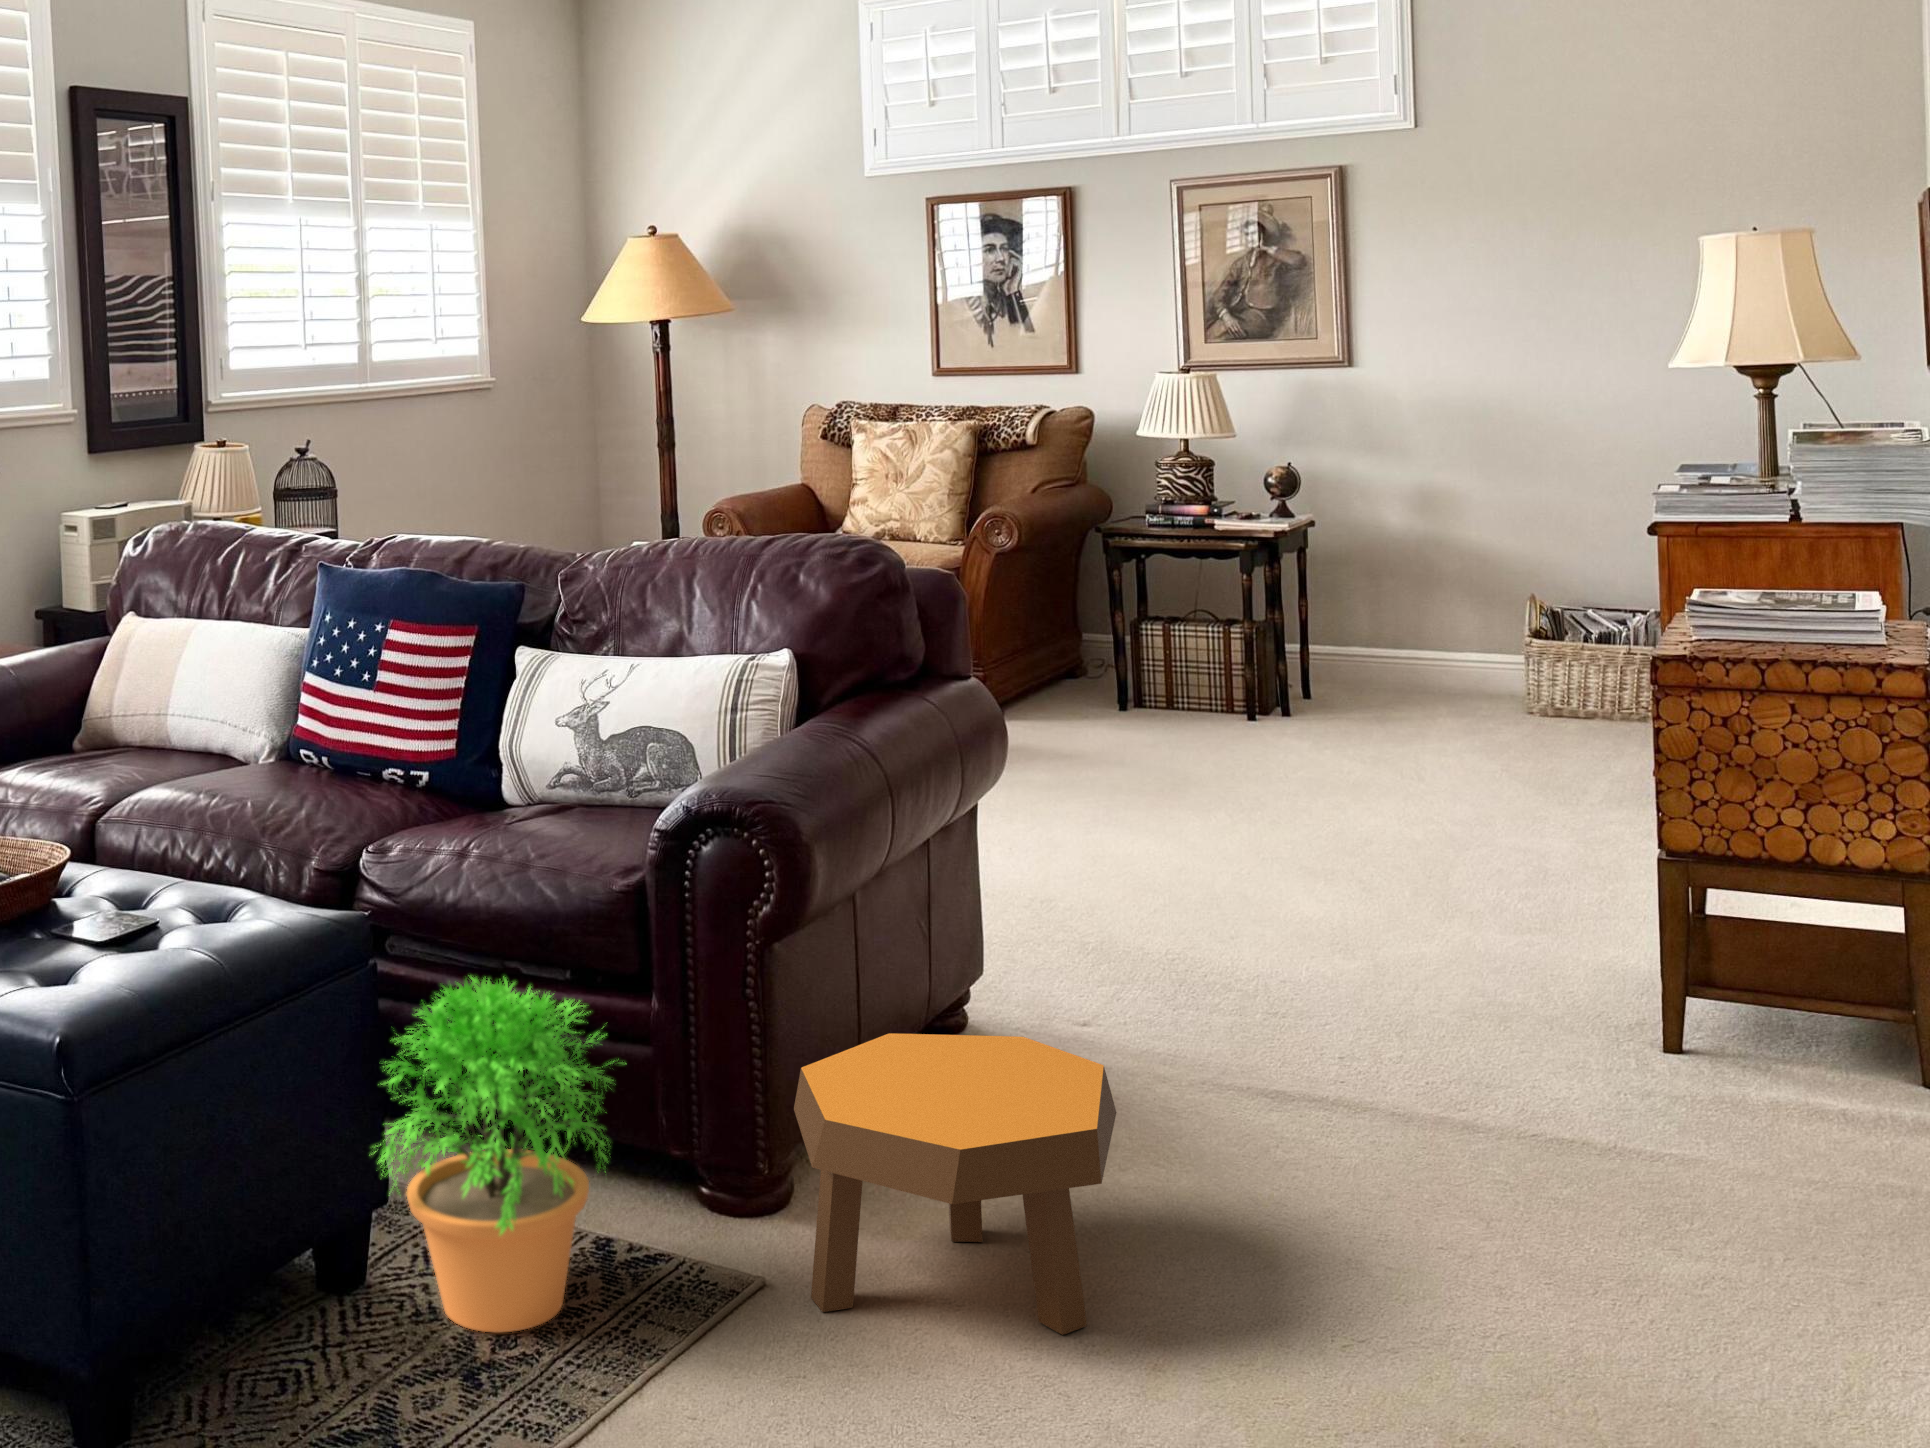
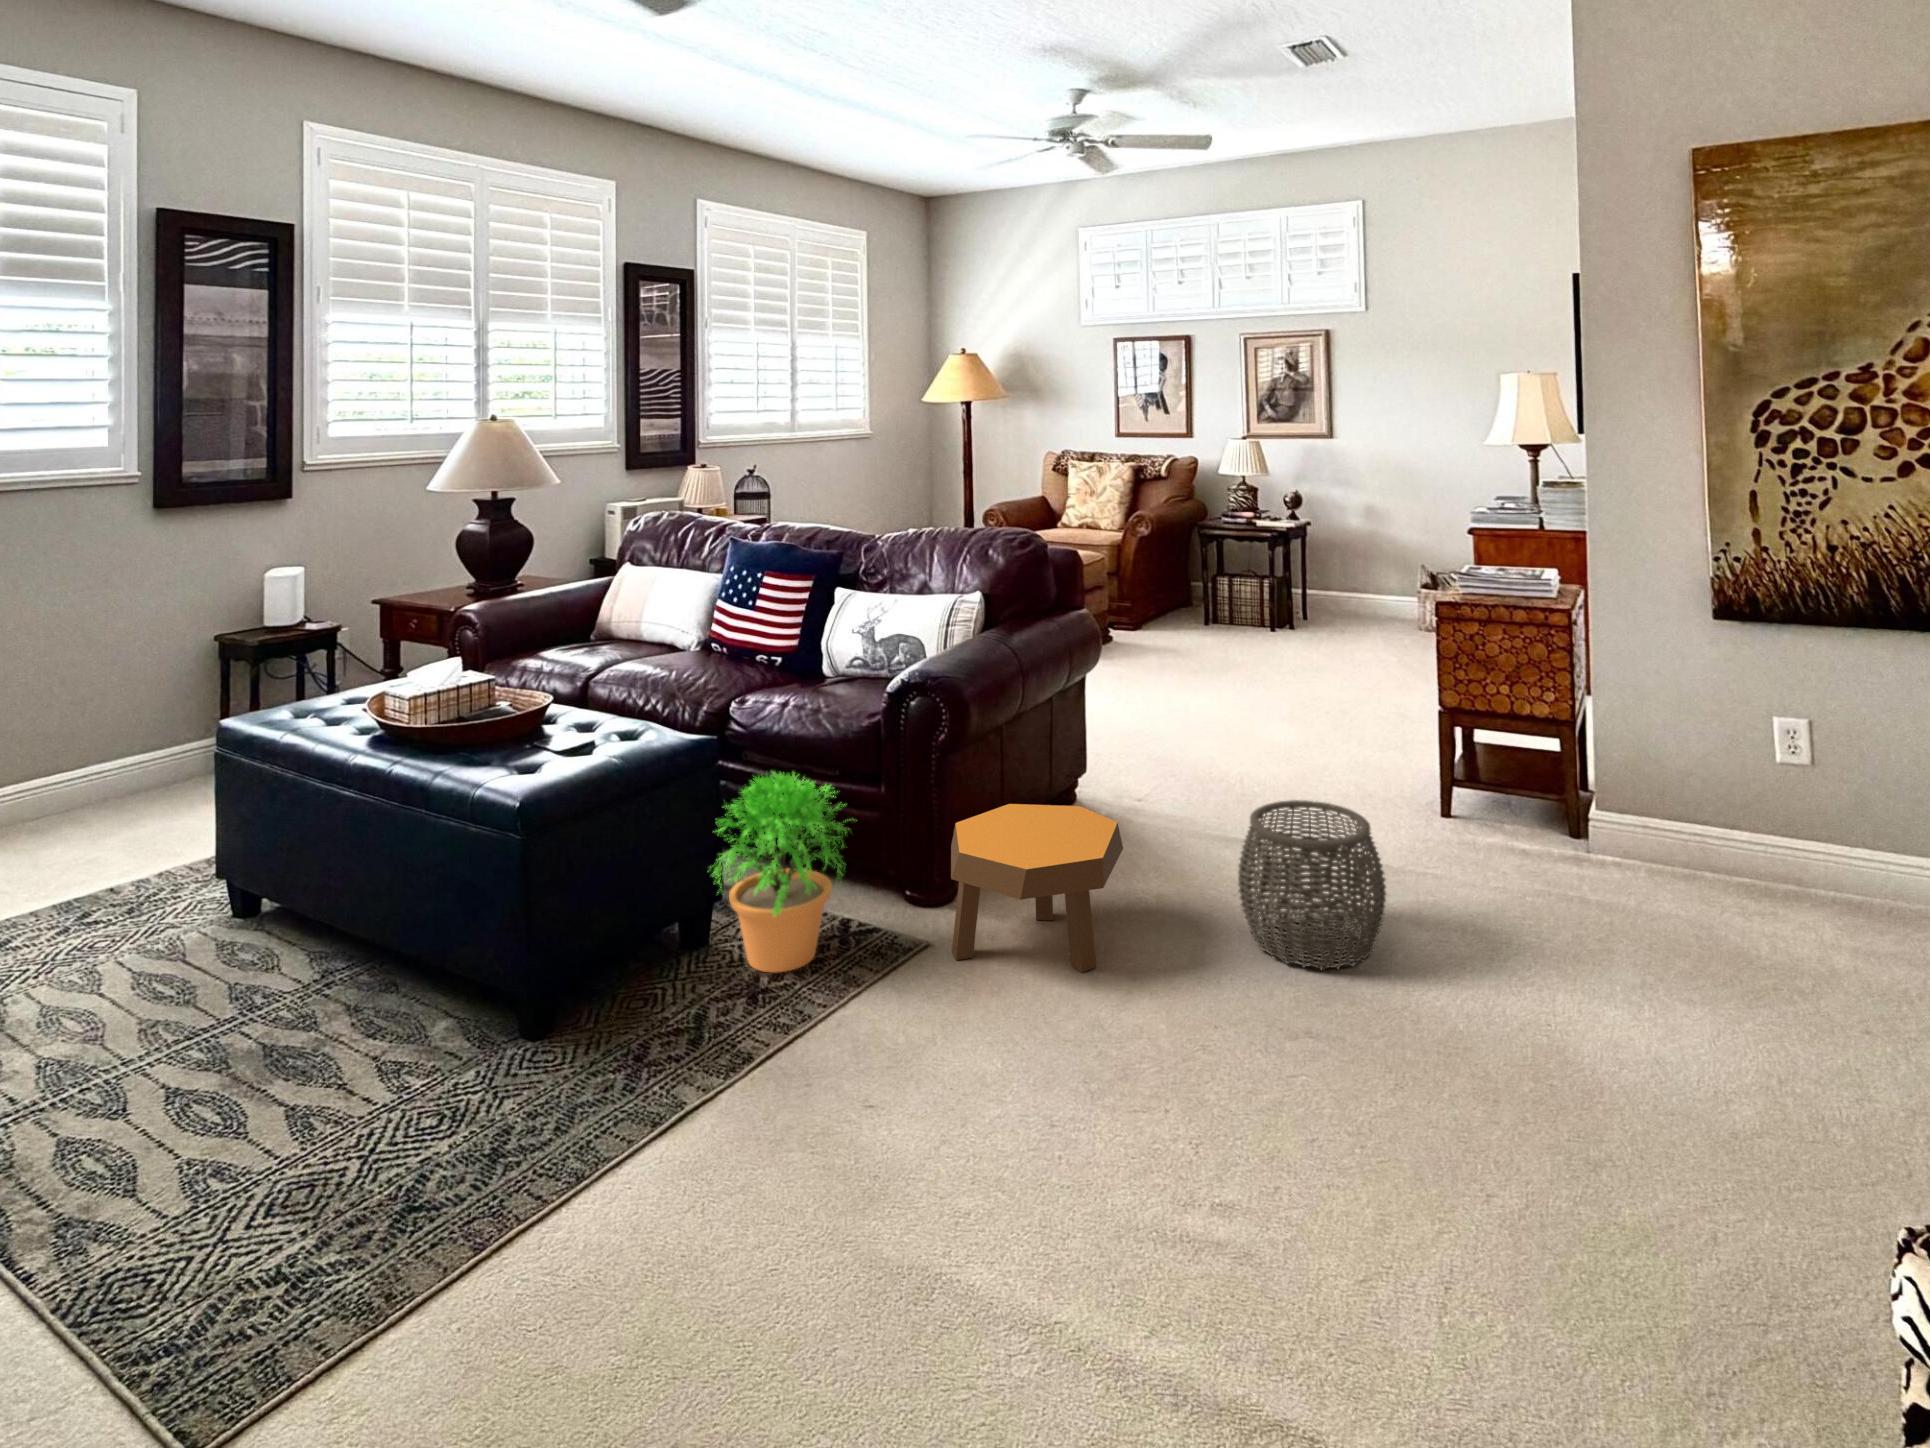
woven basket: none [1337,1023,1635,1334] -> present [1238,800,1386,970]

